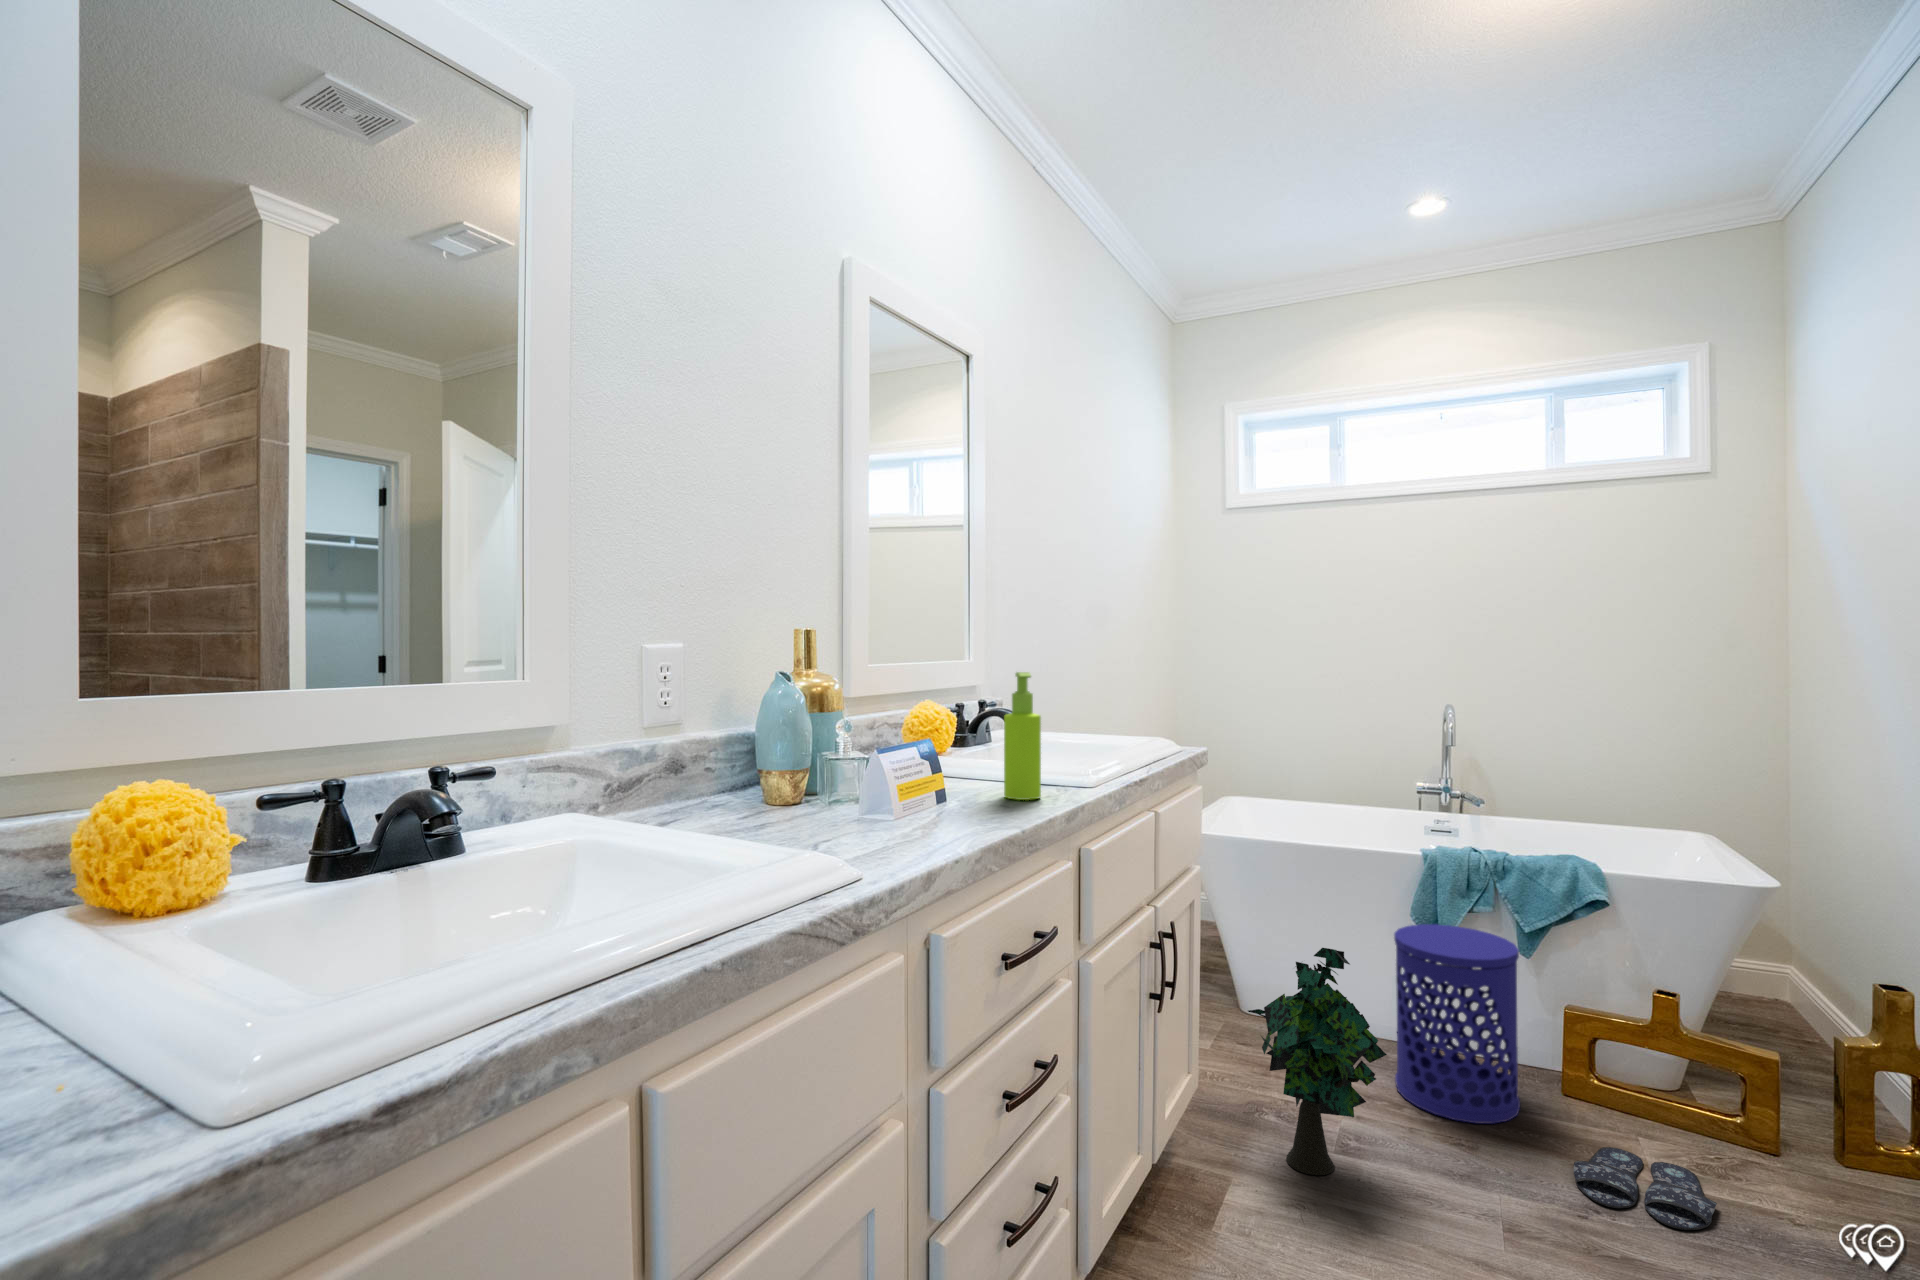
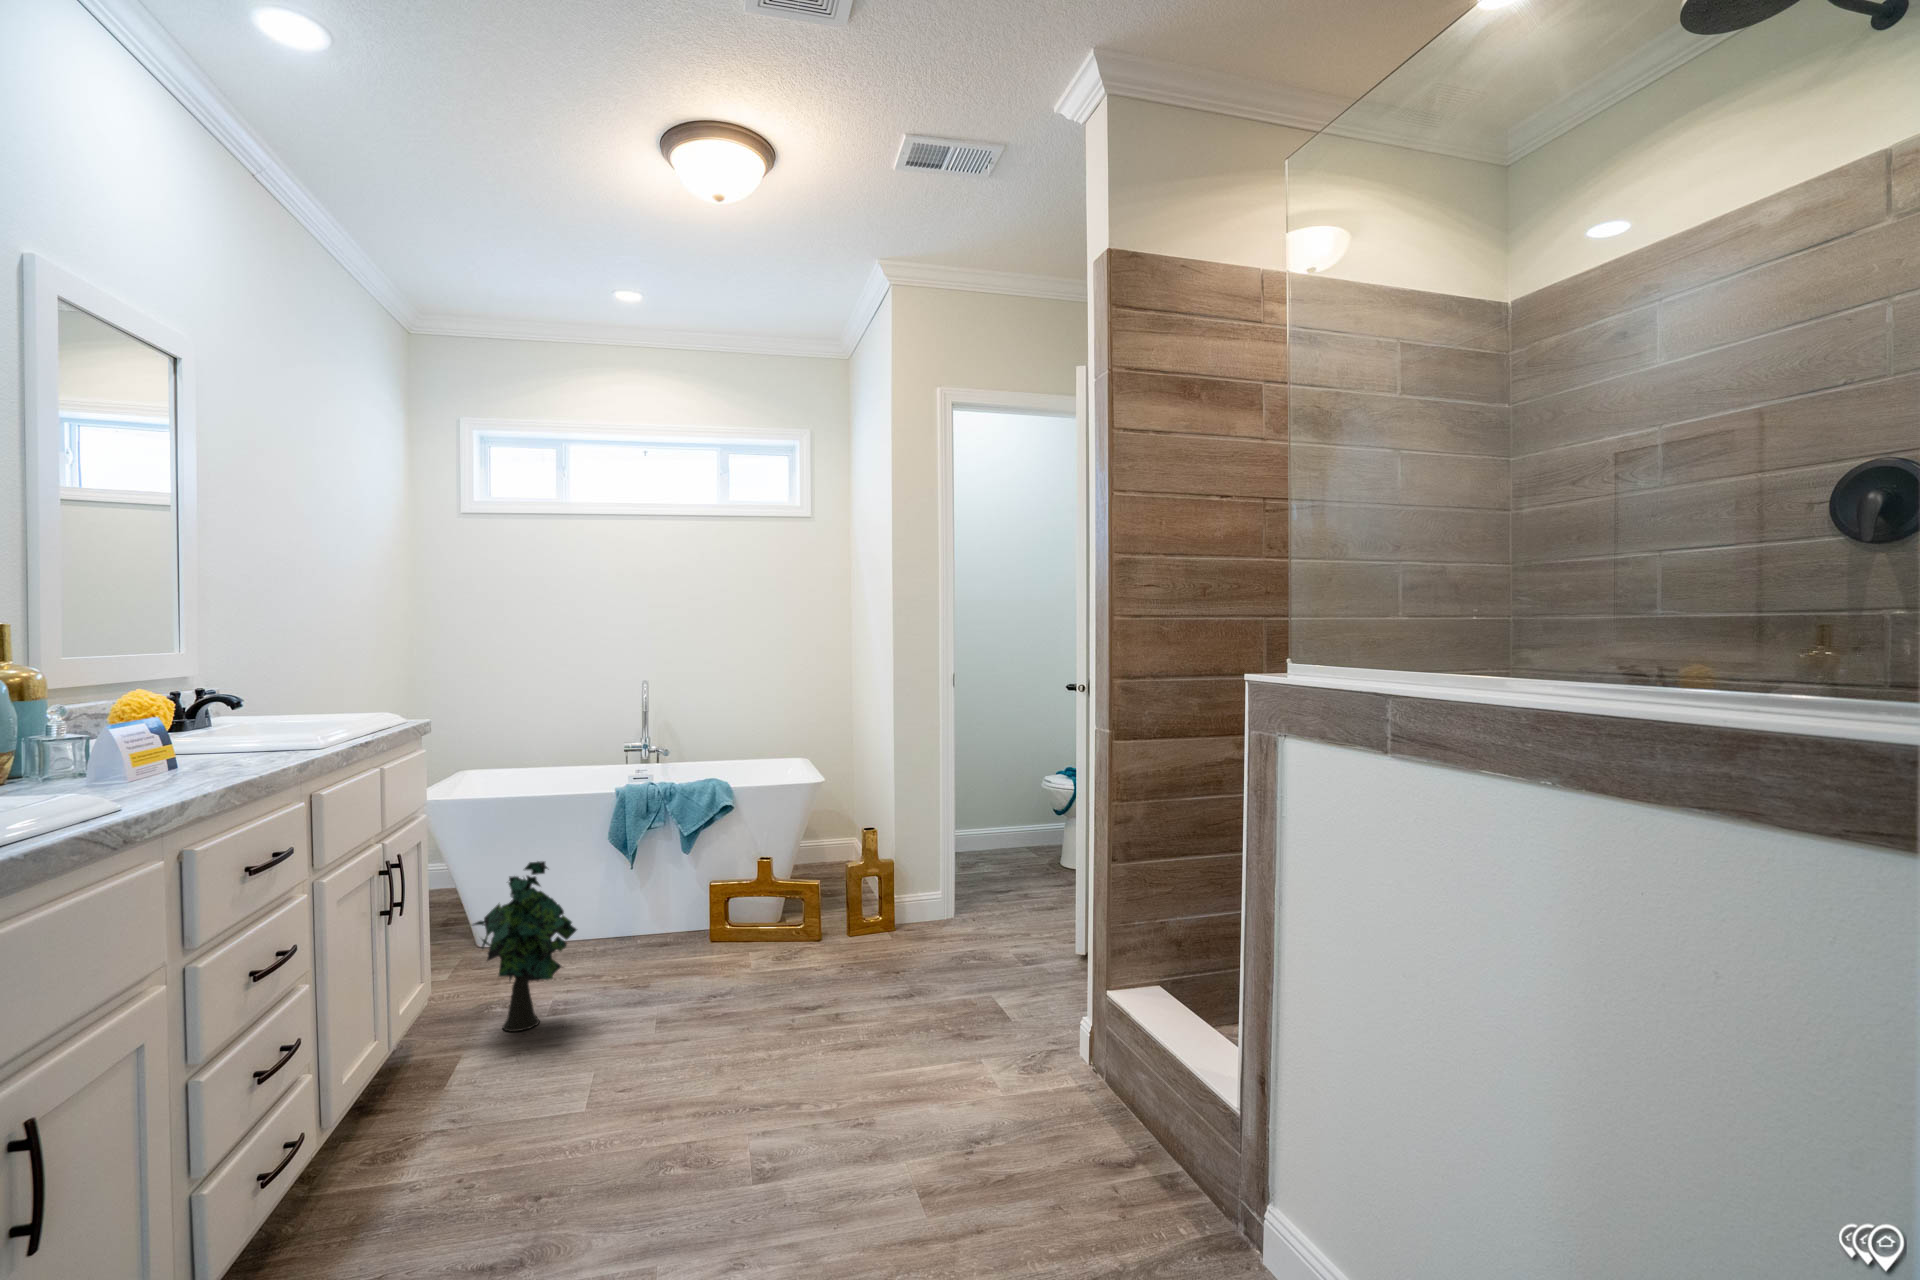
soap dispenser: present [1004,672,1041,800] -> none [237,659,274,760]
waste bin: present [1394,924,1520,1123] -> none [594,839,678,972]
slippers: present [1574,1147,1717,1230] -> none [700,958,775,990]

